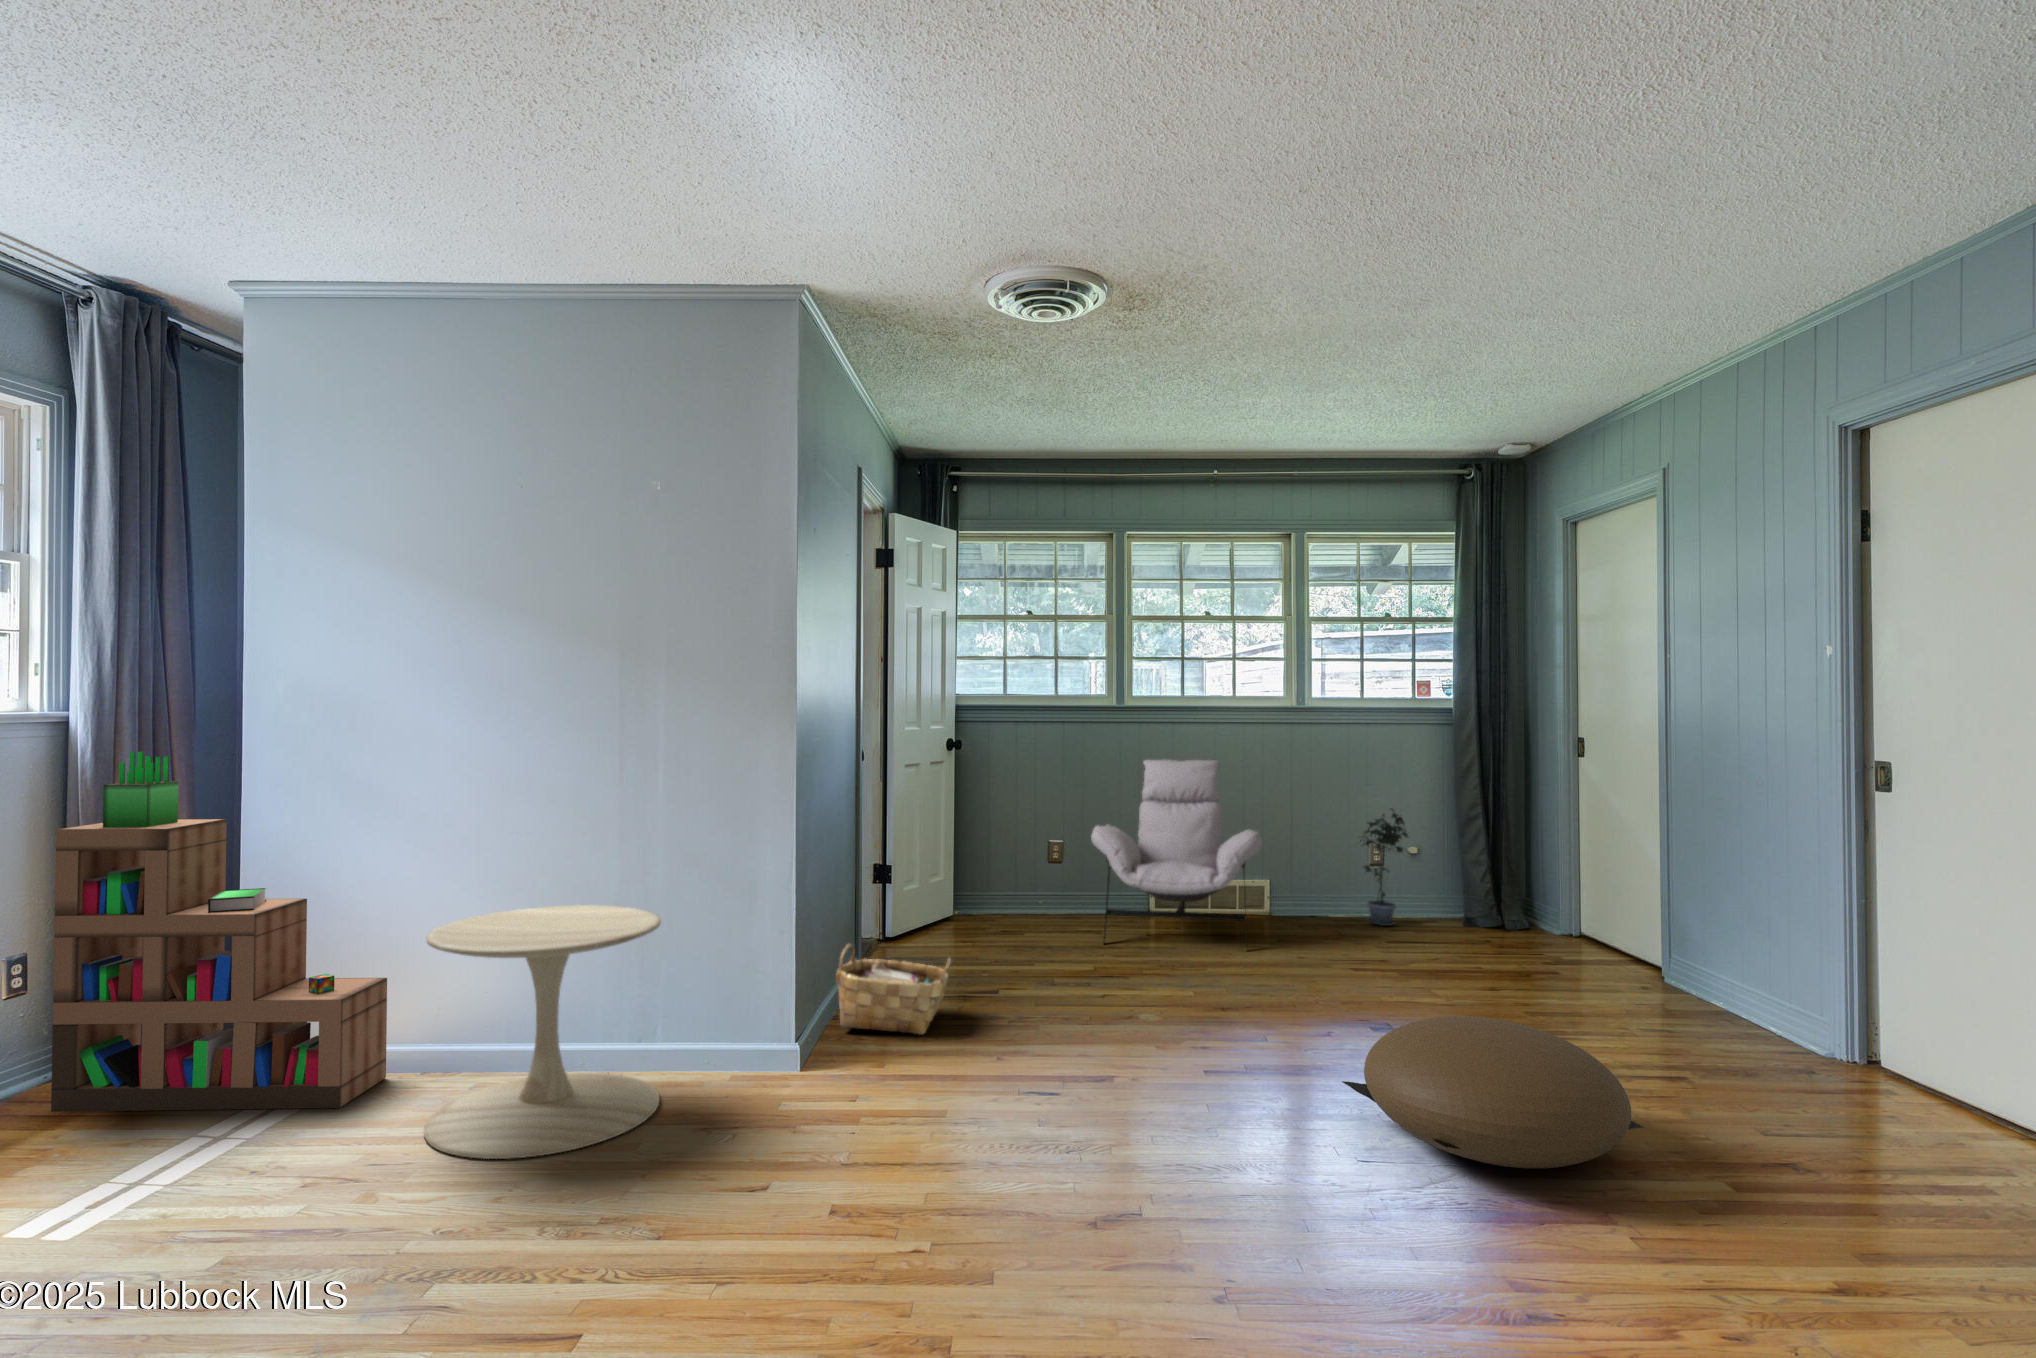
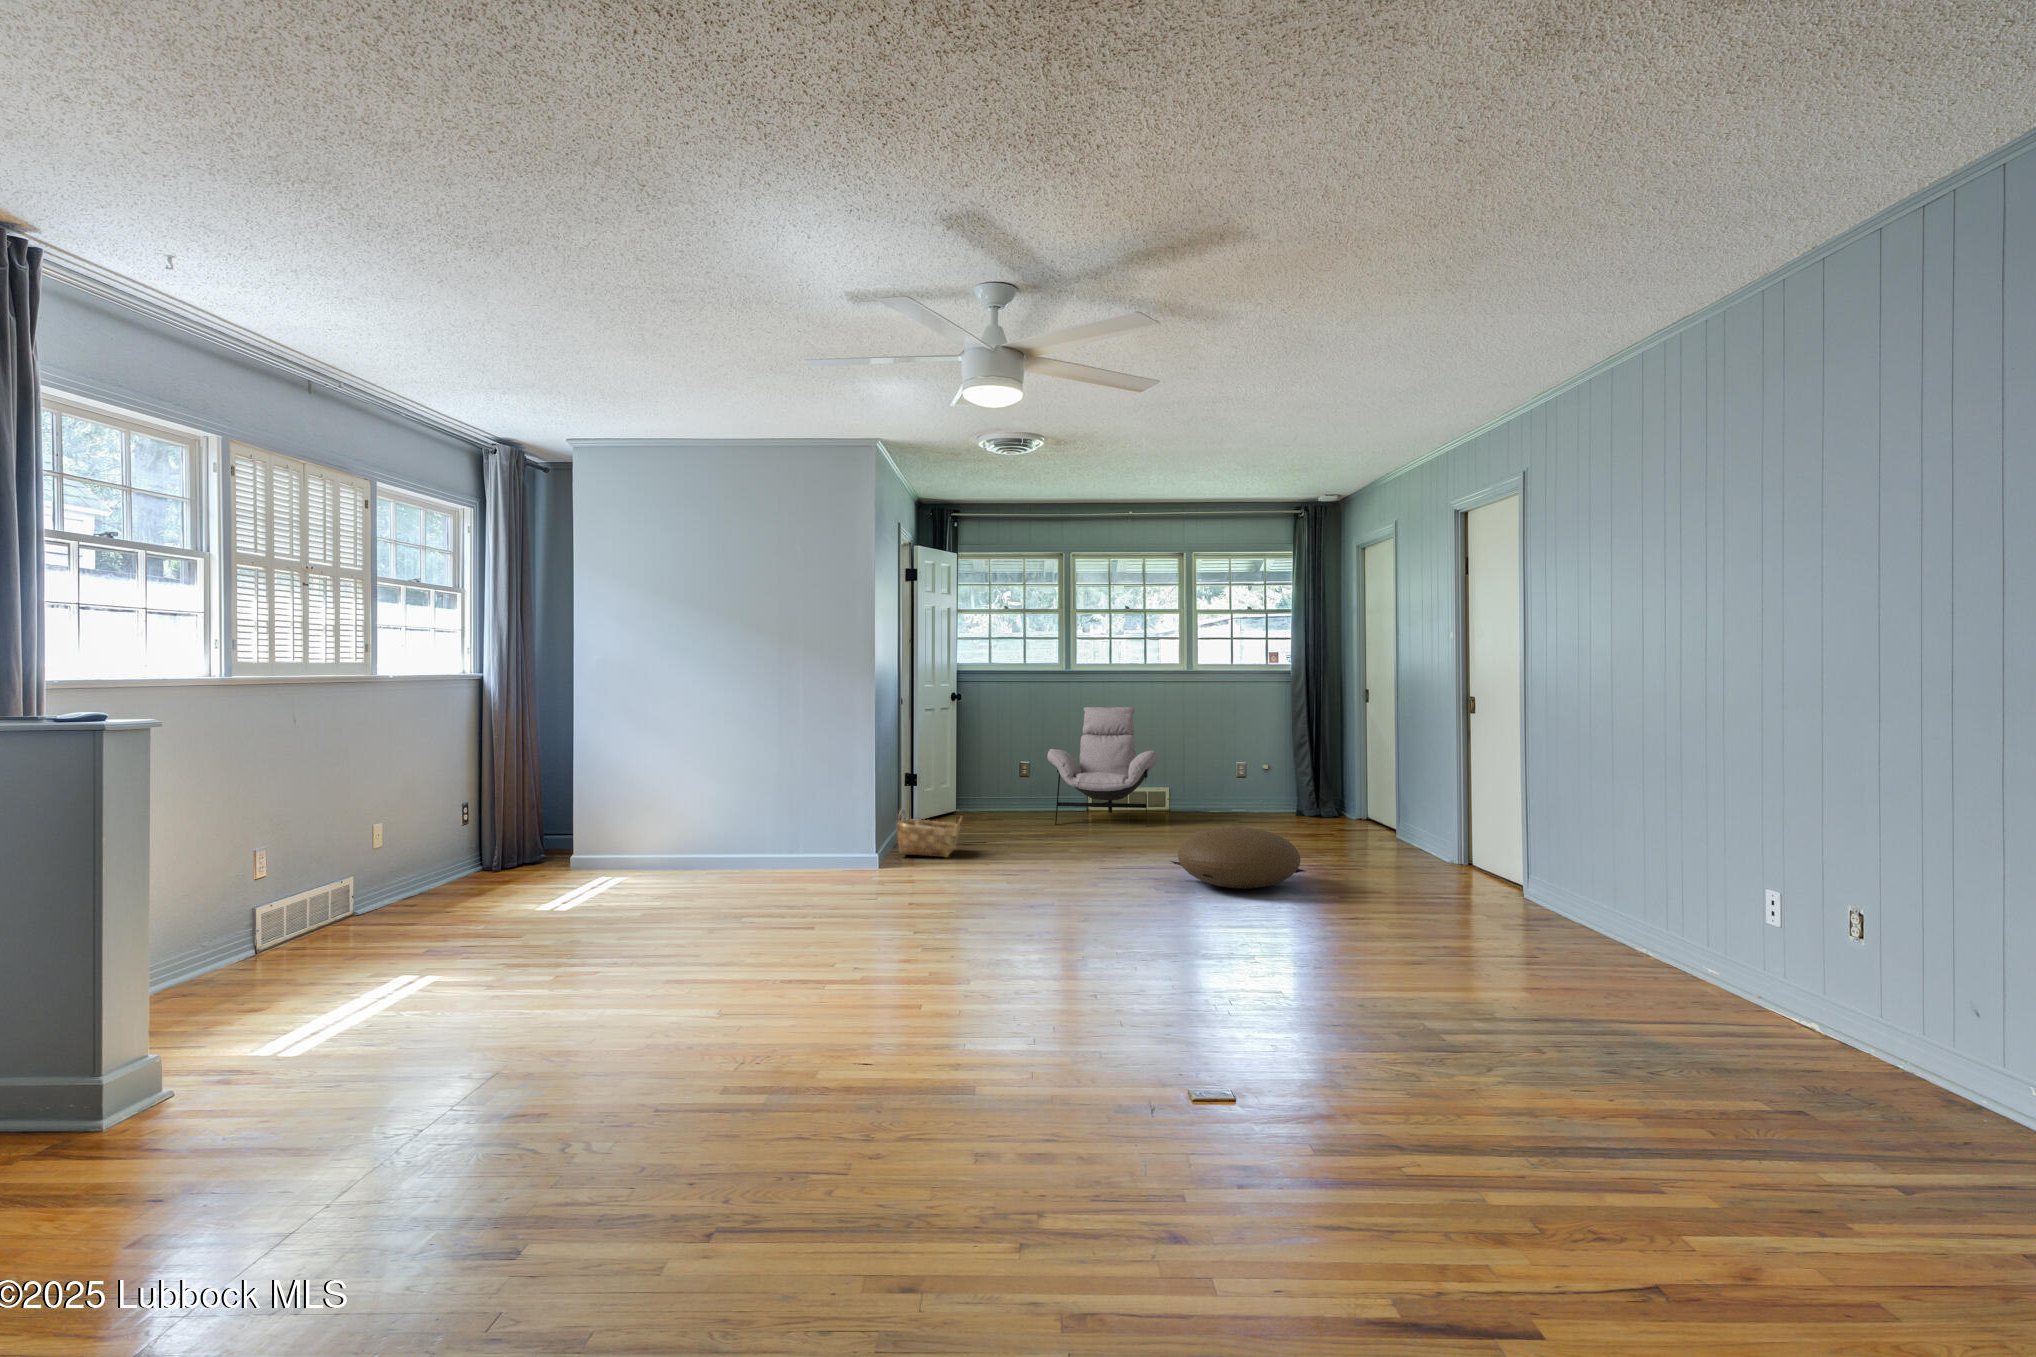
bookshelf: present [51,752,387,1112] -> none [496,696,659,884]
potted plant: present [1360,809,1408,926] -> none [1225,738,1260,816]
side table: present [424,905,661,1159] -> none [699,779,814,893]

